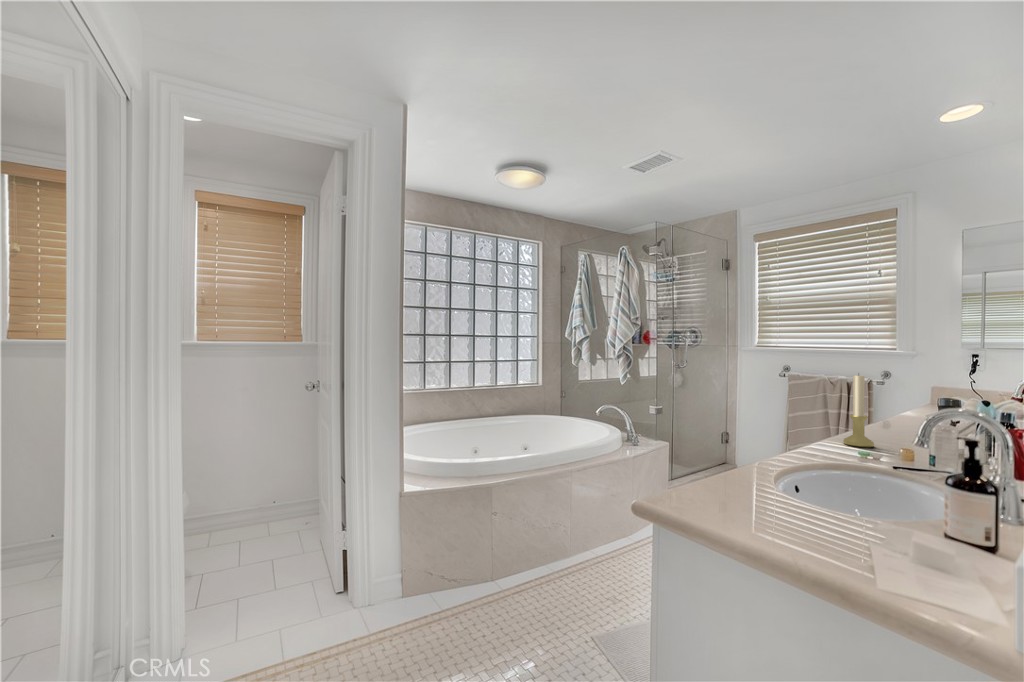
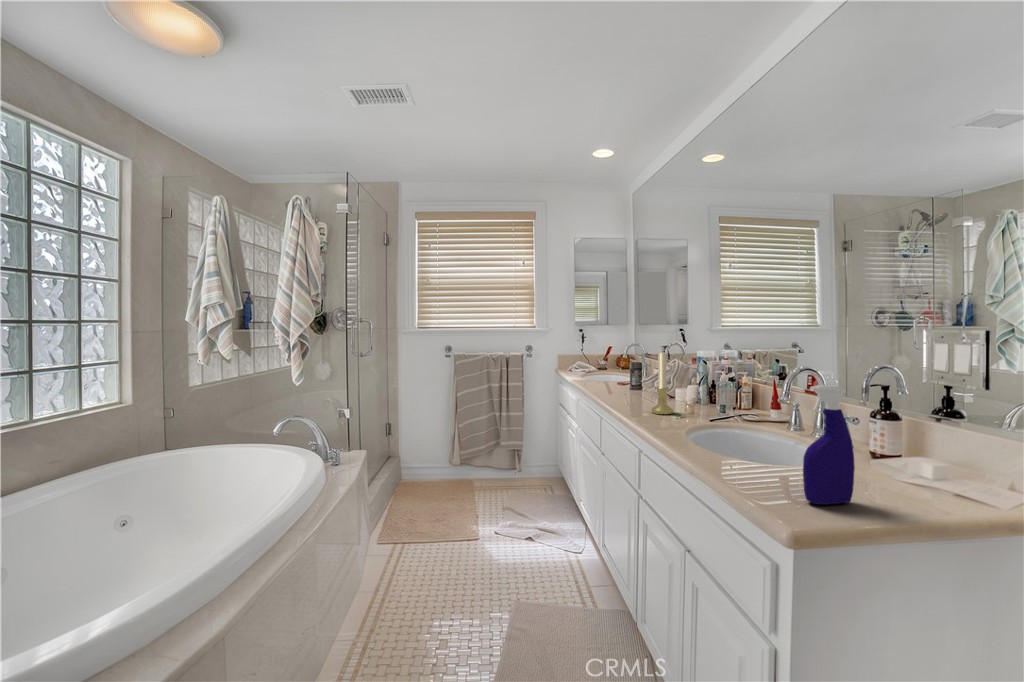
spray bottle: none [701,393,750,506] -> present [803,385,855,505]

